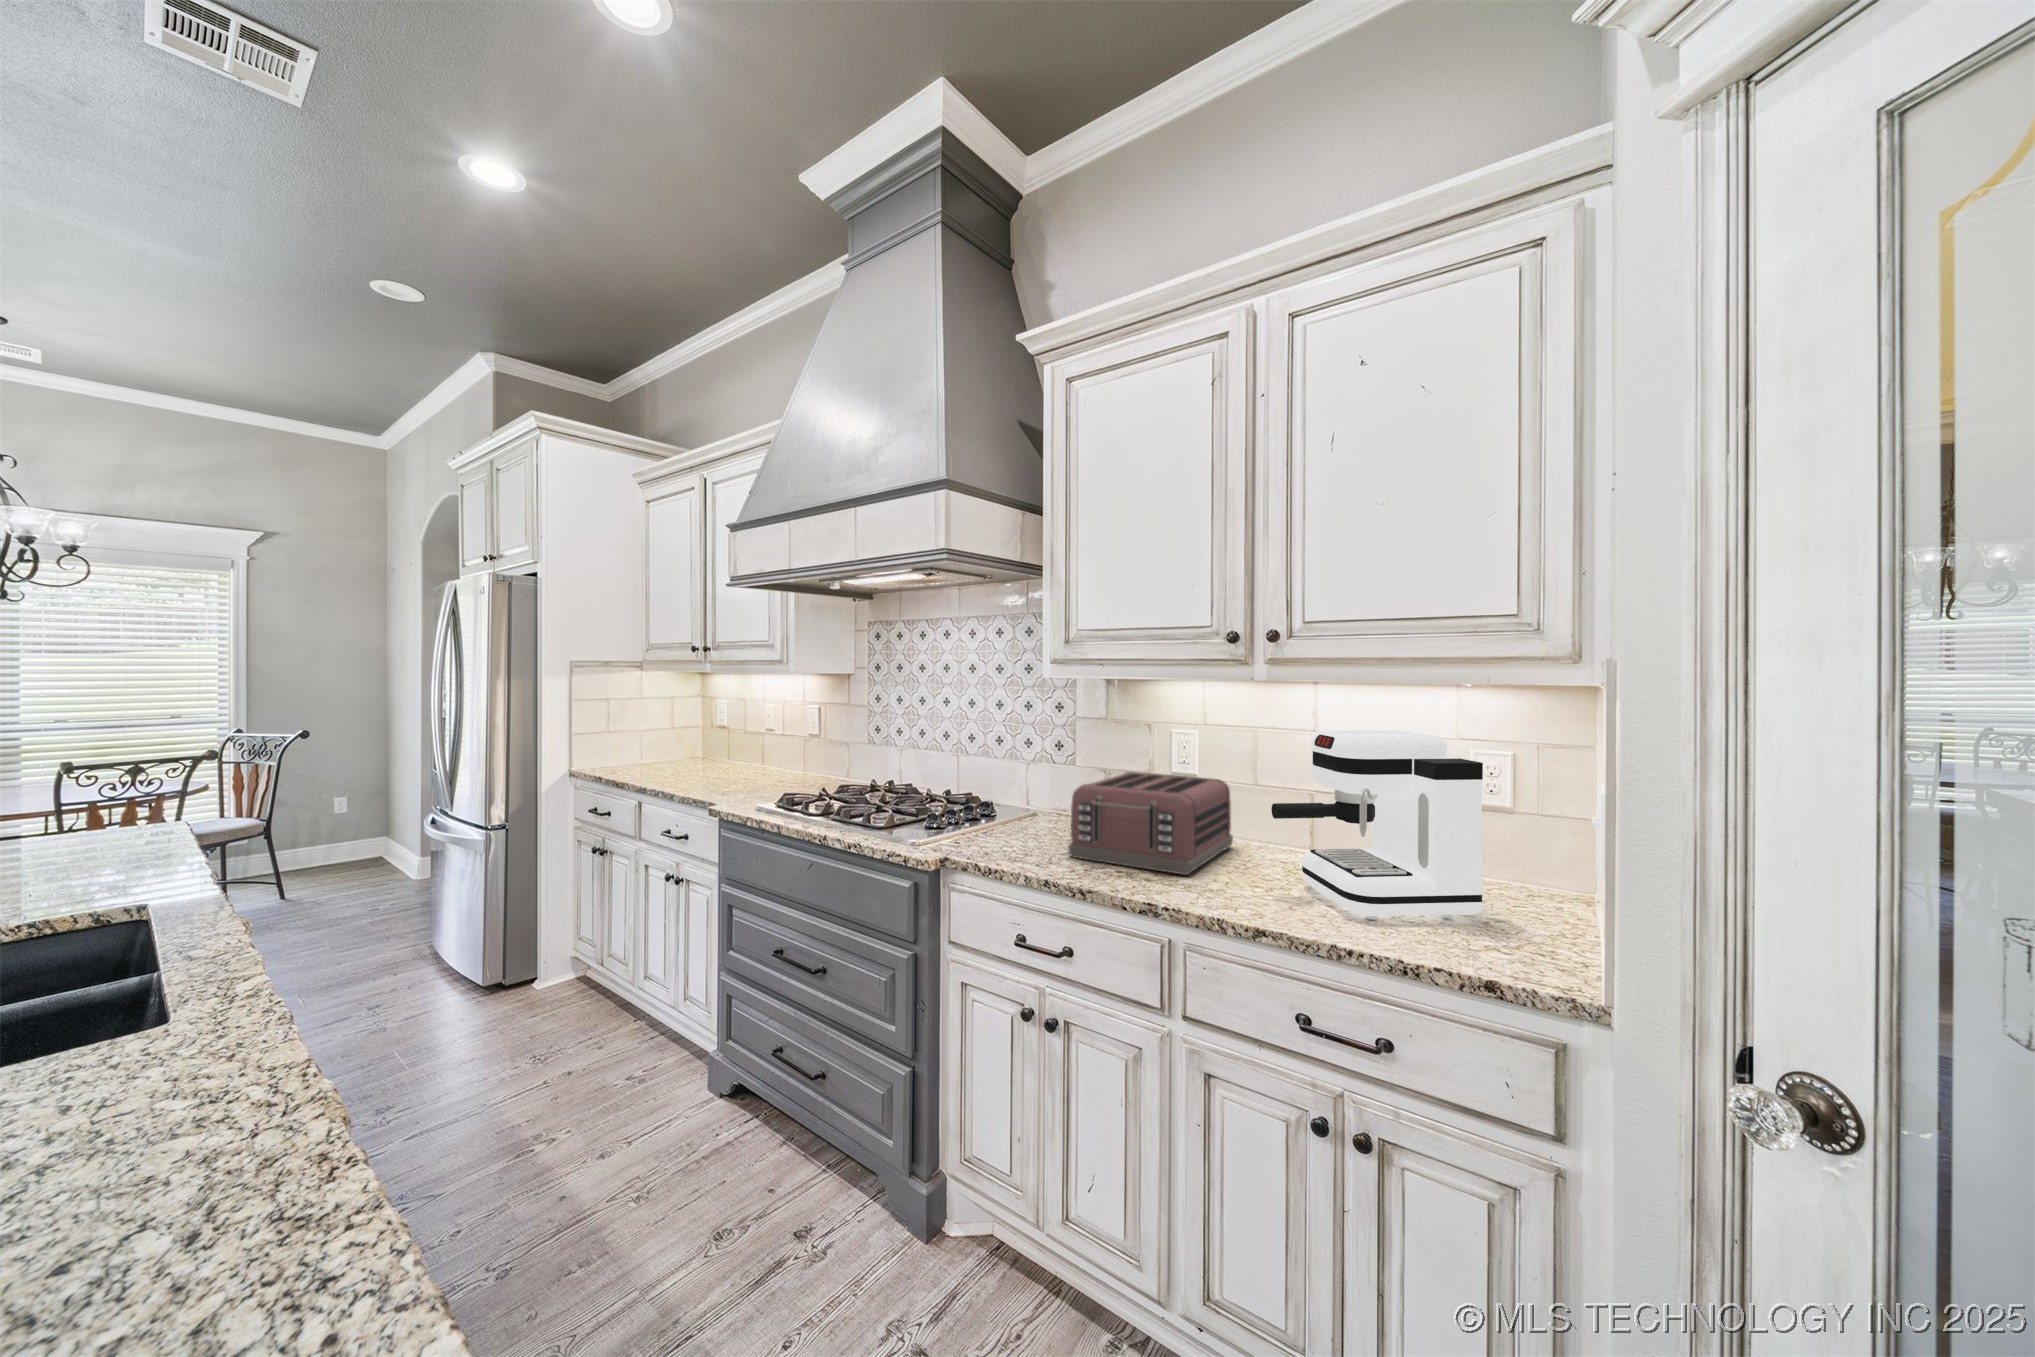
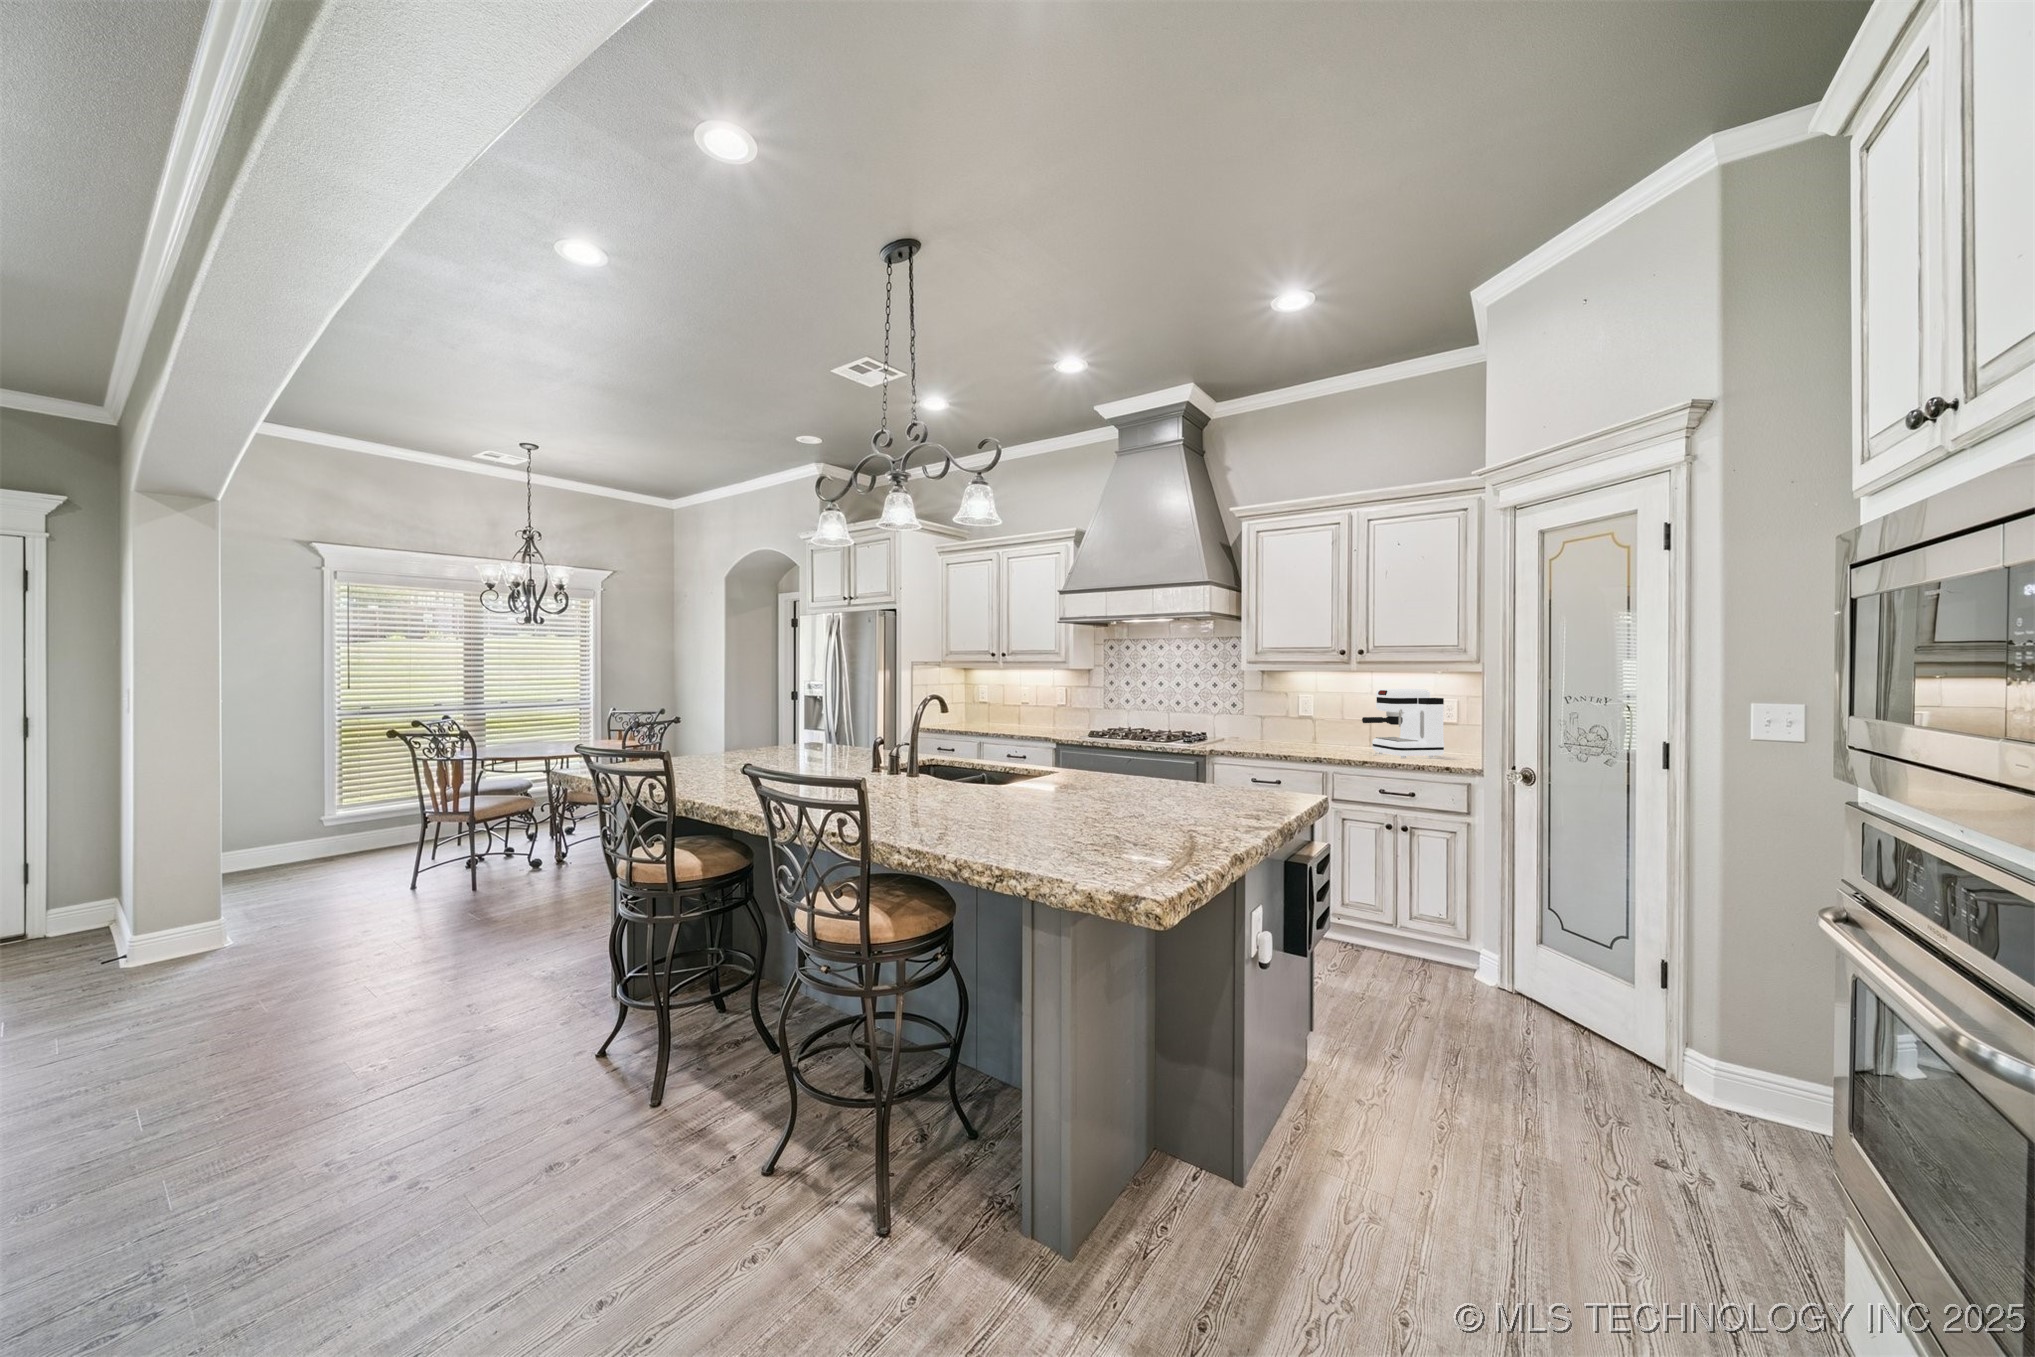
toaster: present [1068,772,1233,875] -> none [1266,713,1334,751]

